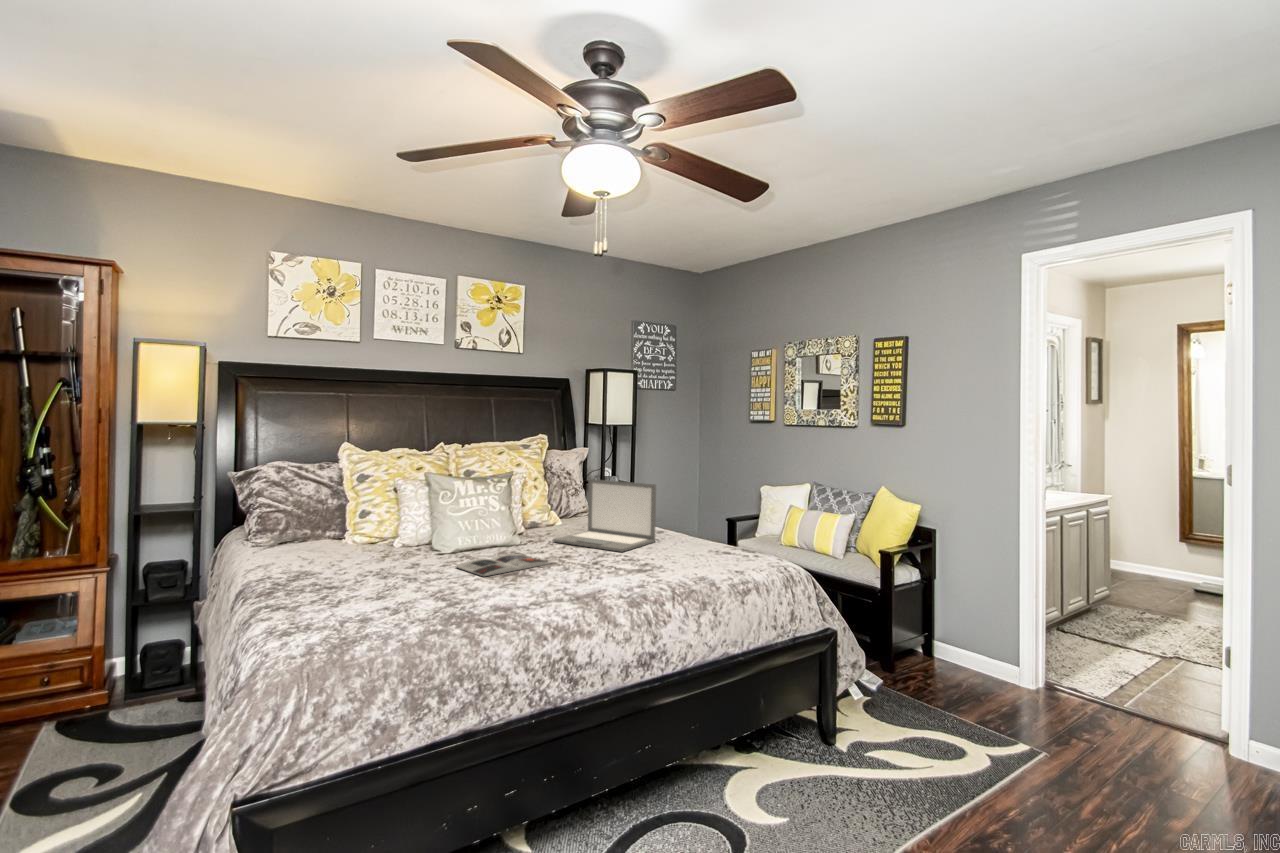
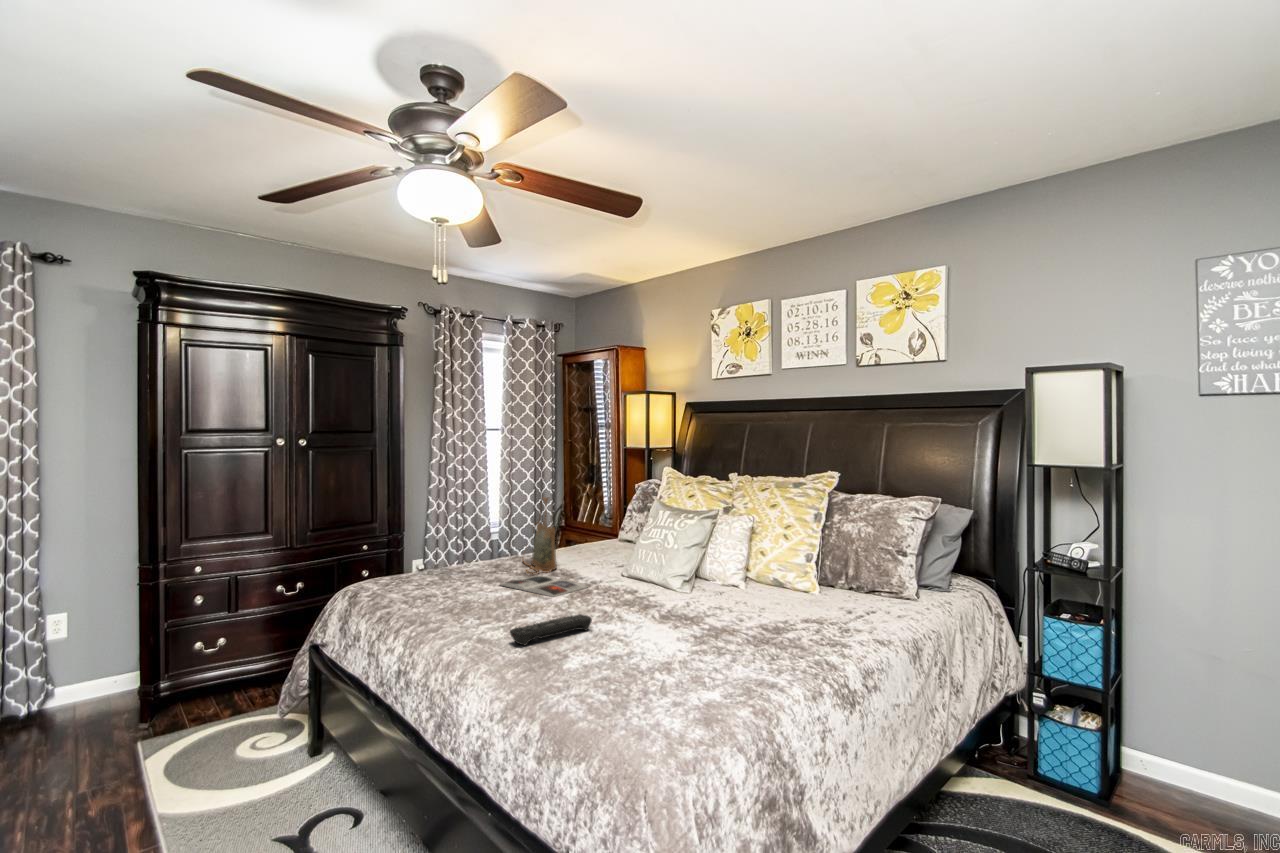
laptop: present [553,479,656,552] -> none [615,527,728,625]
handbag: none [347,480,443,570] -> present [523,497,557,574]
remote control: none [650,549,703,571] -> present [510,614,592,646]

